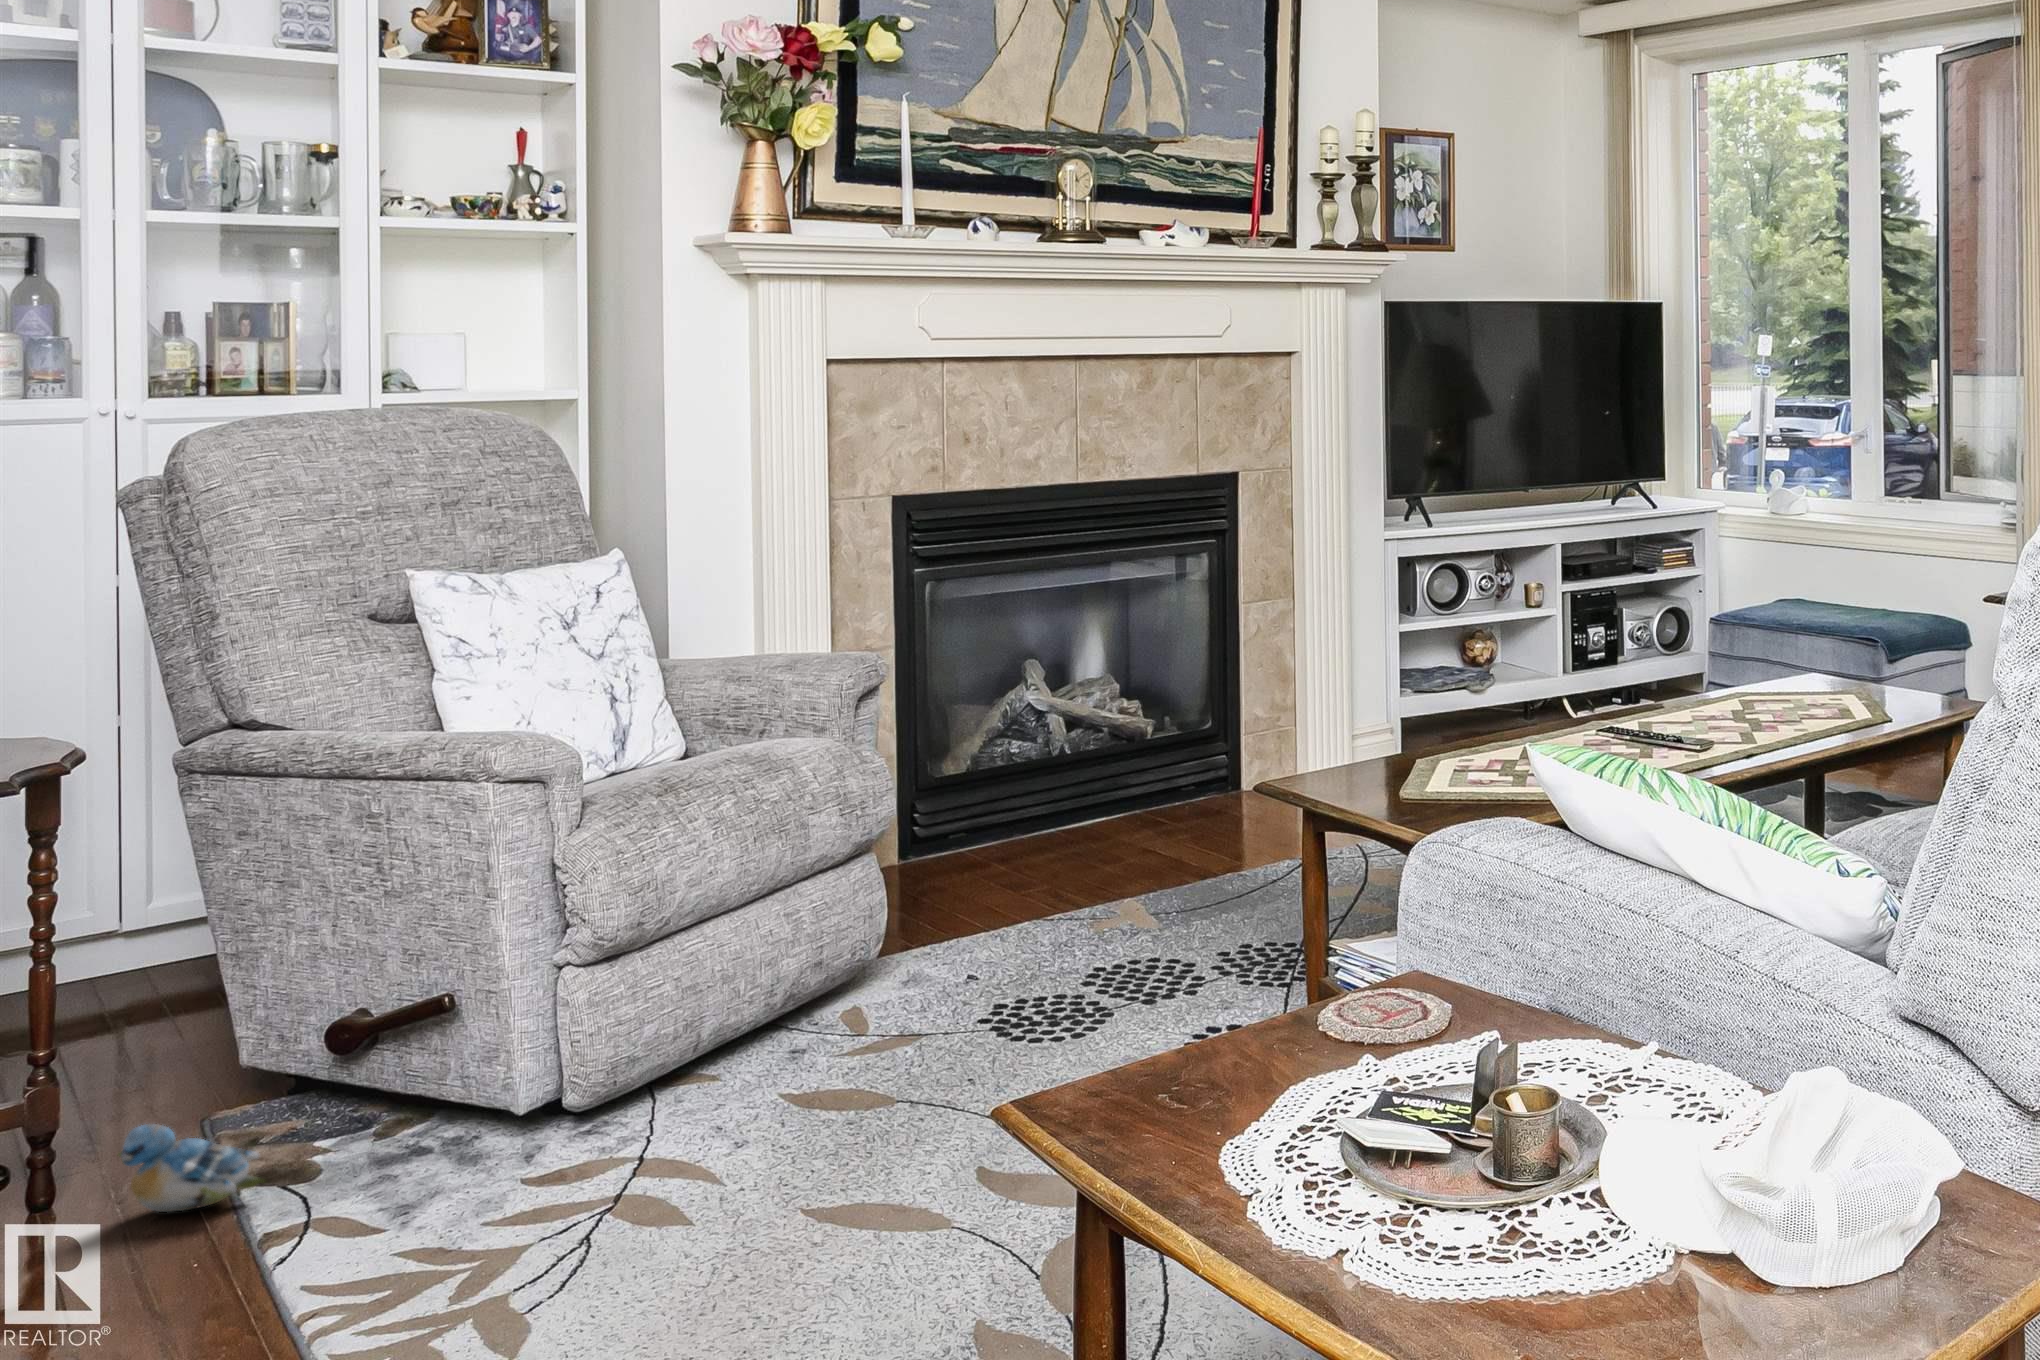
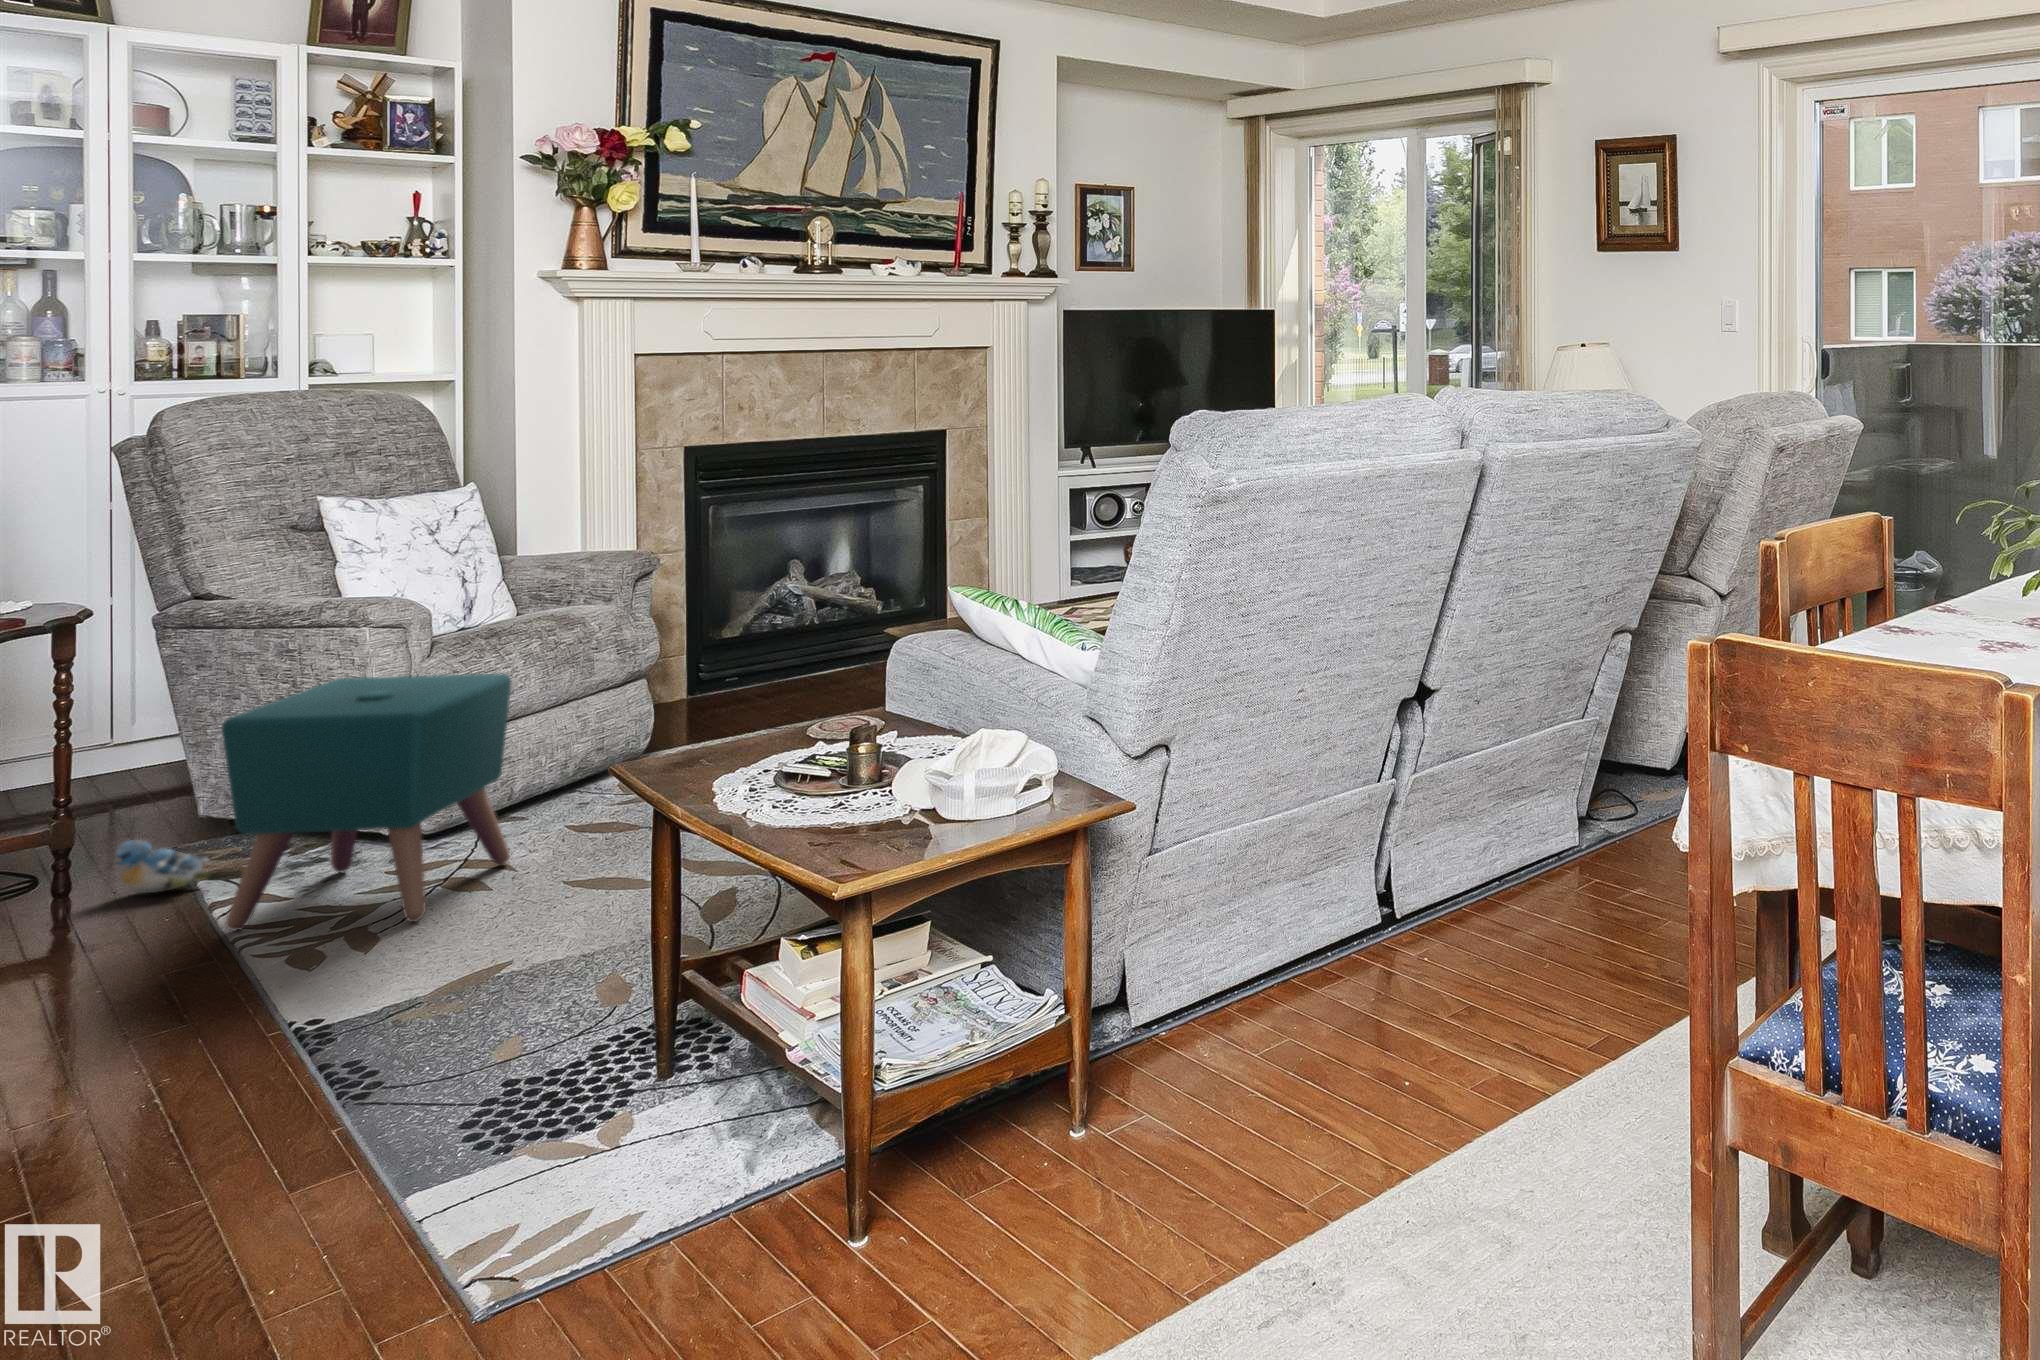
ottoman: none [283,858,712,1297] -> present [221,674,512,931]

